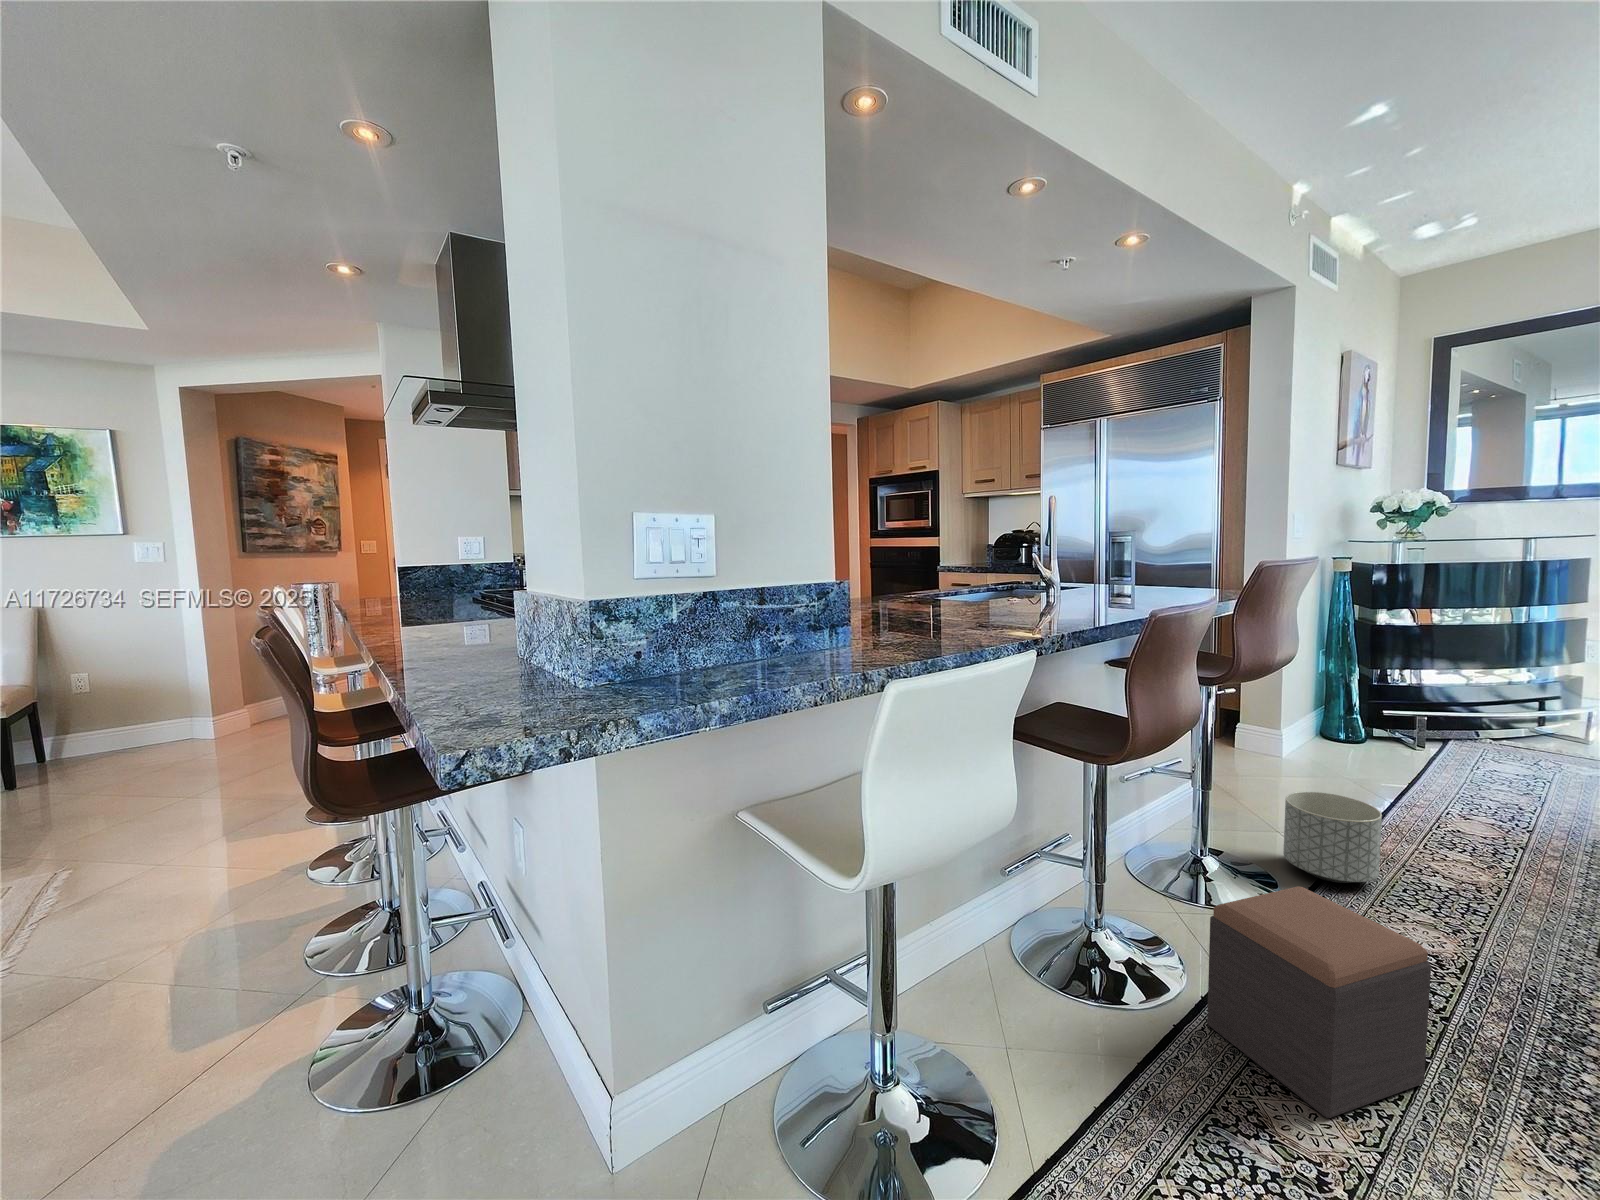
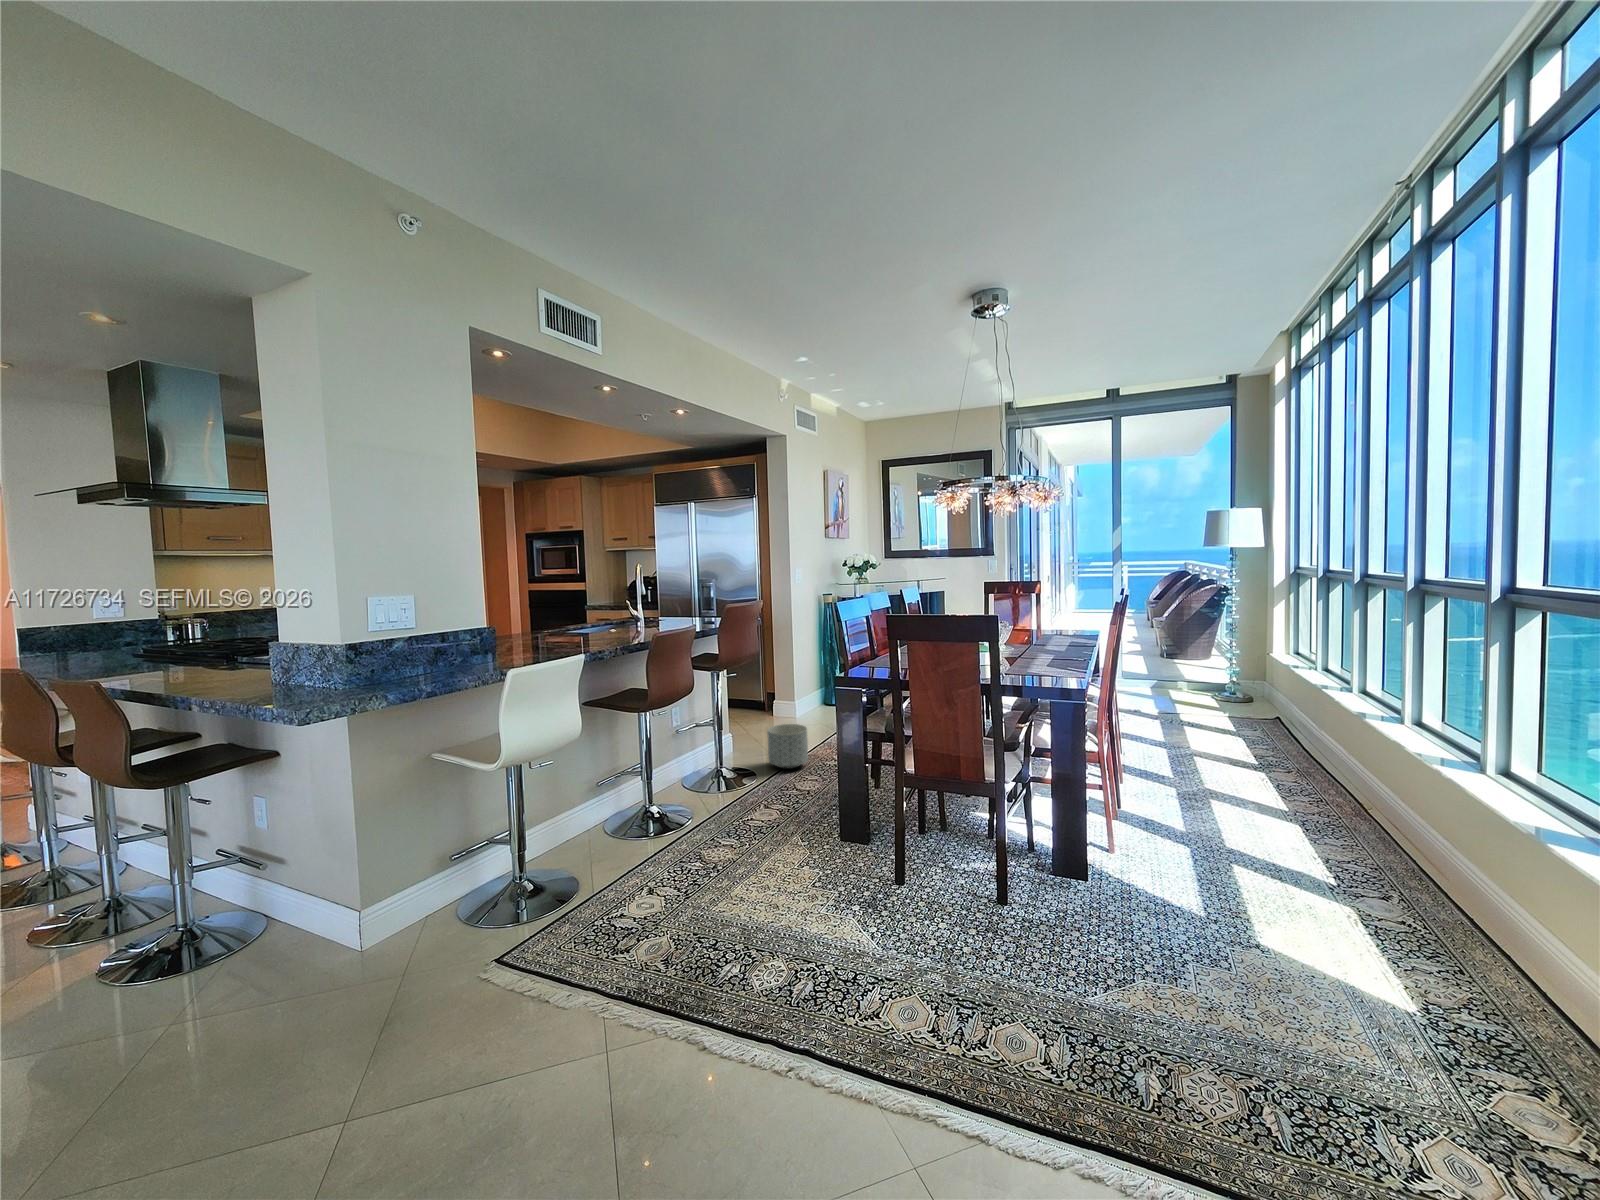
footstool: present [1207,887,1431,1118] -> none [697,760,779,850]

